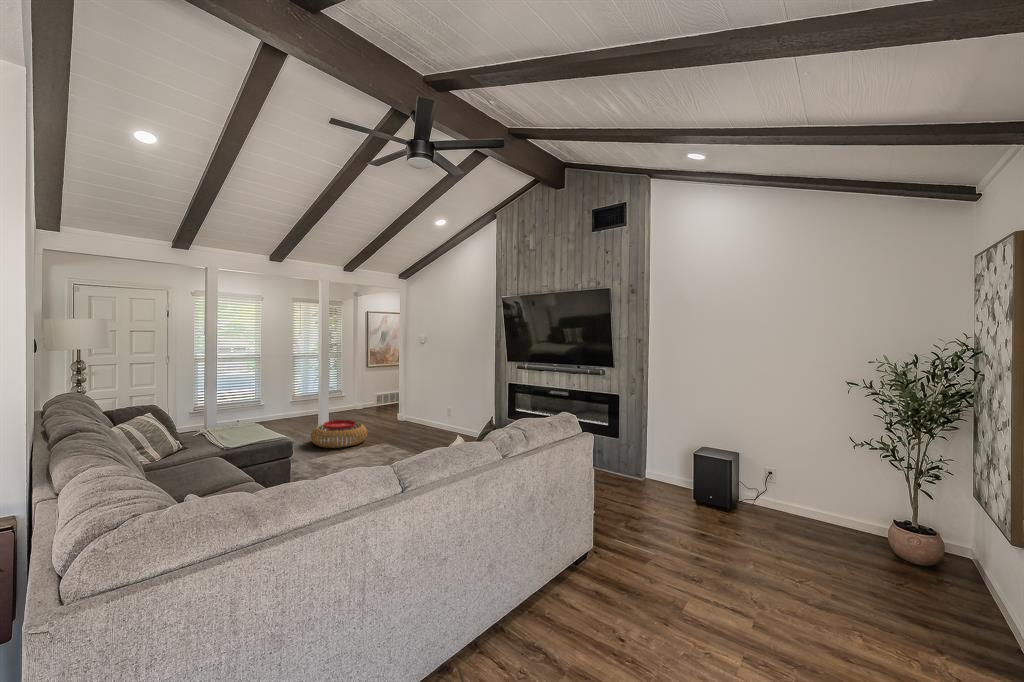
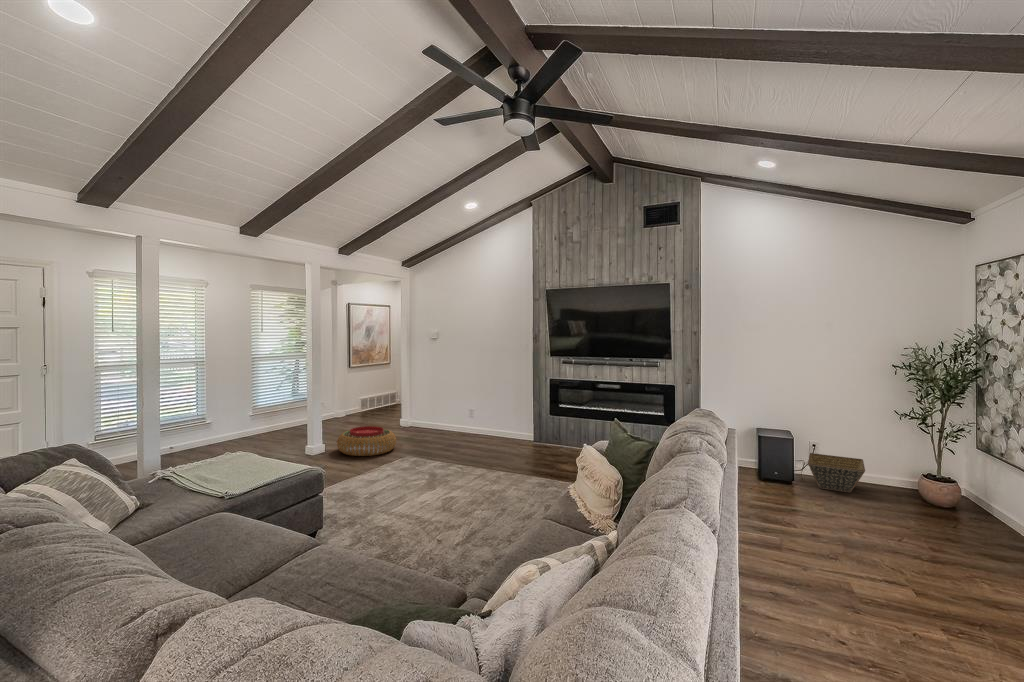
basket: none [746,479,821,534] -> present [808,453,865,493]

